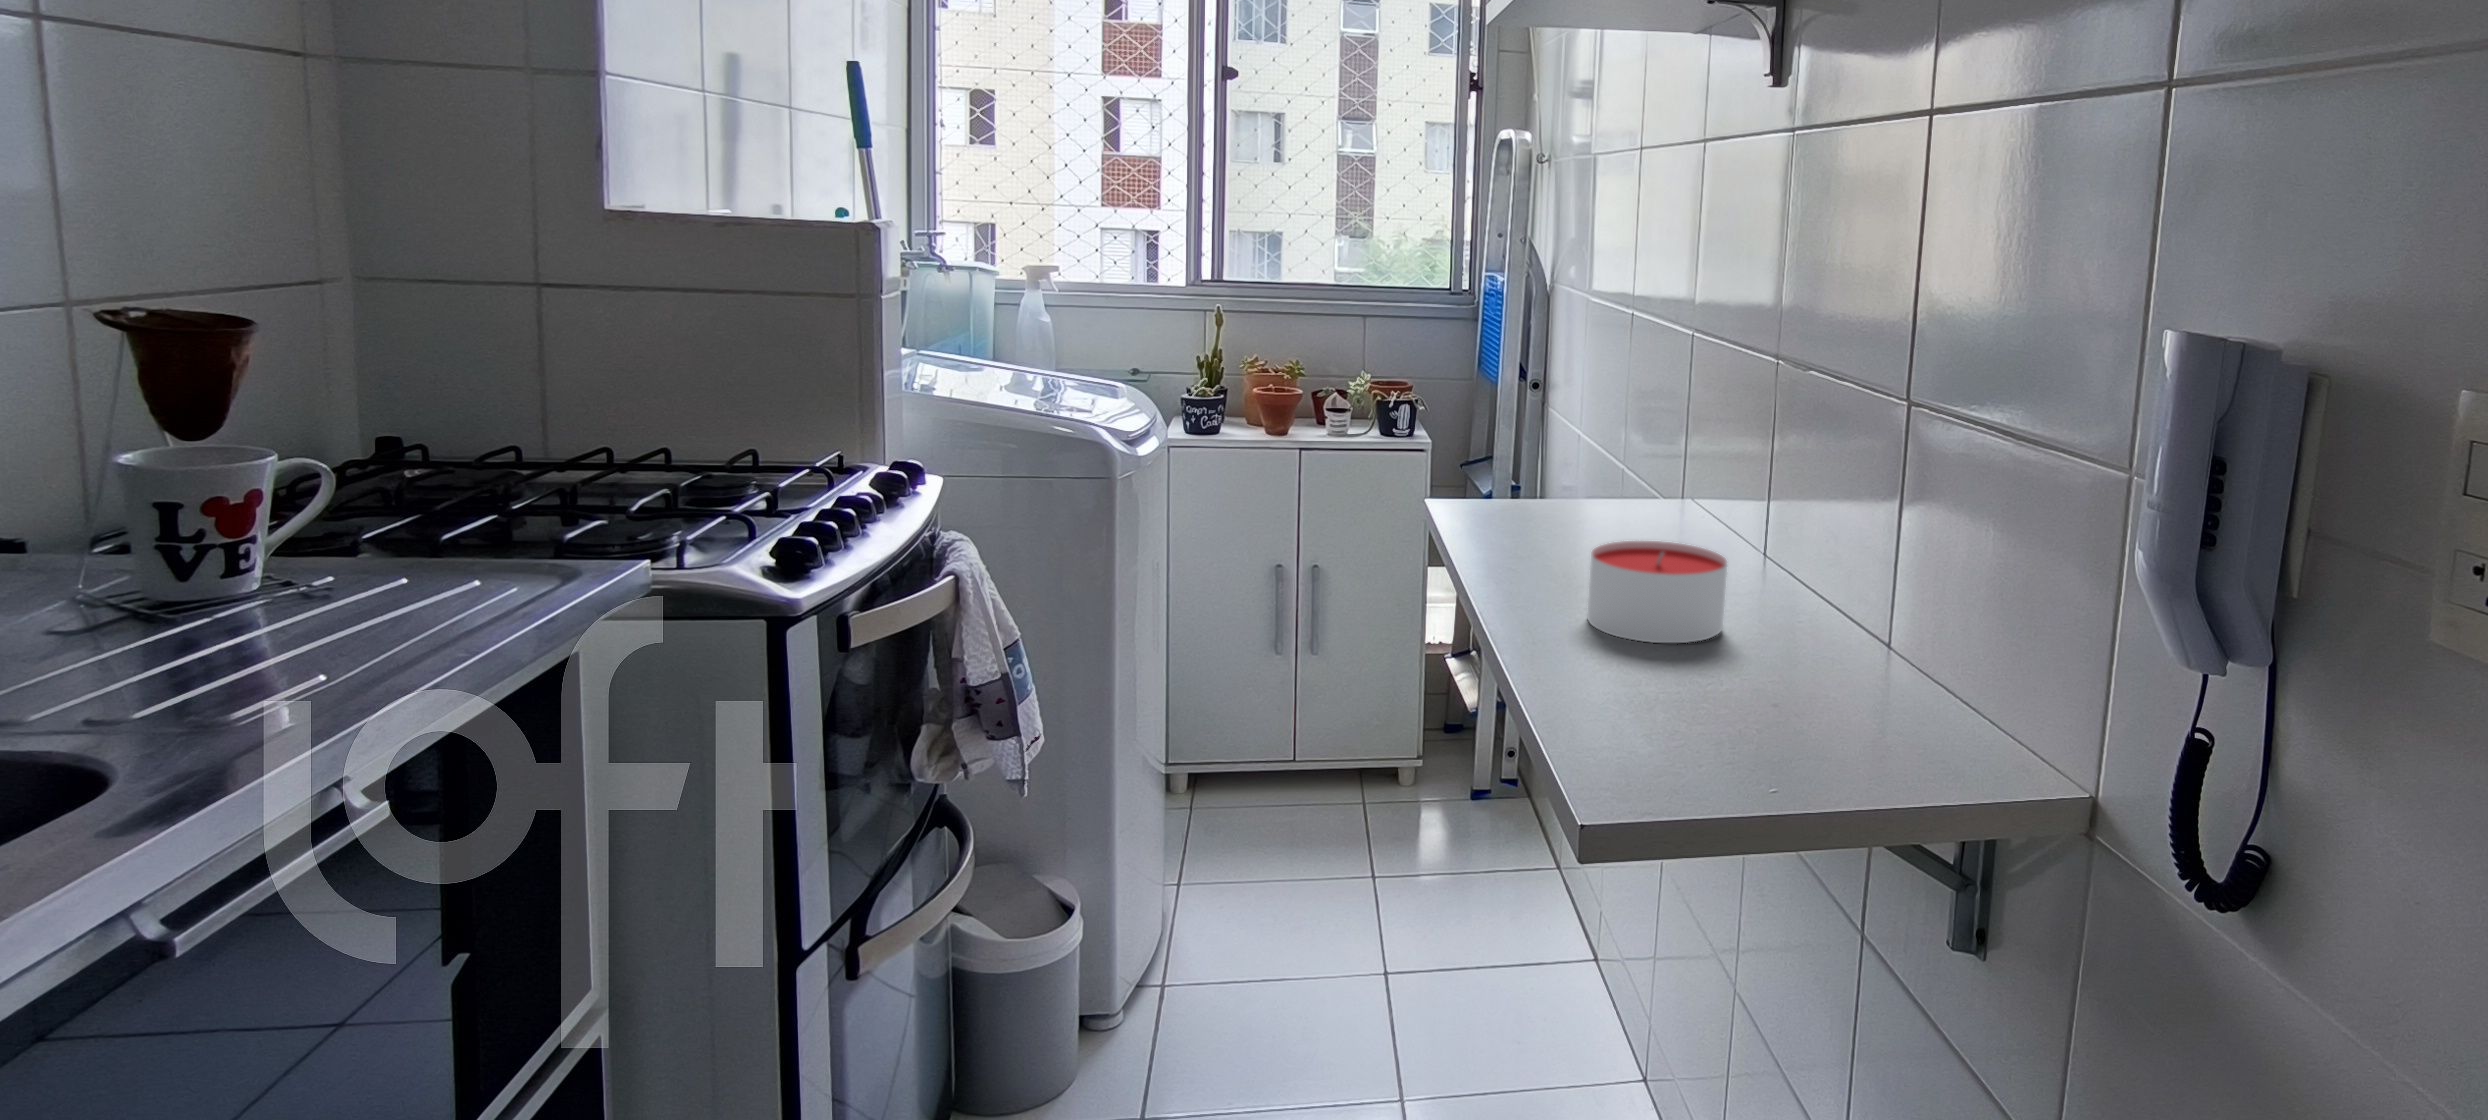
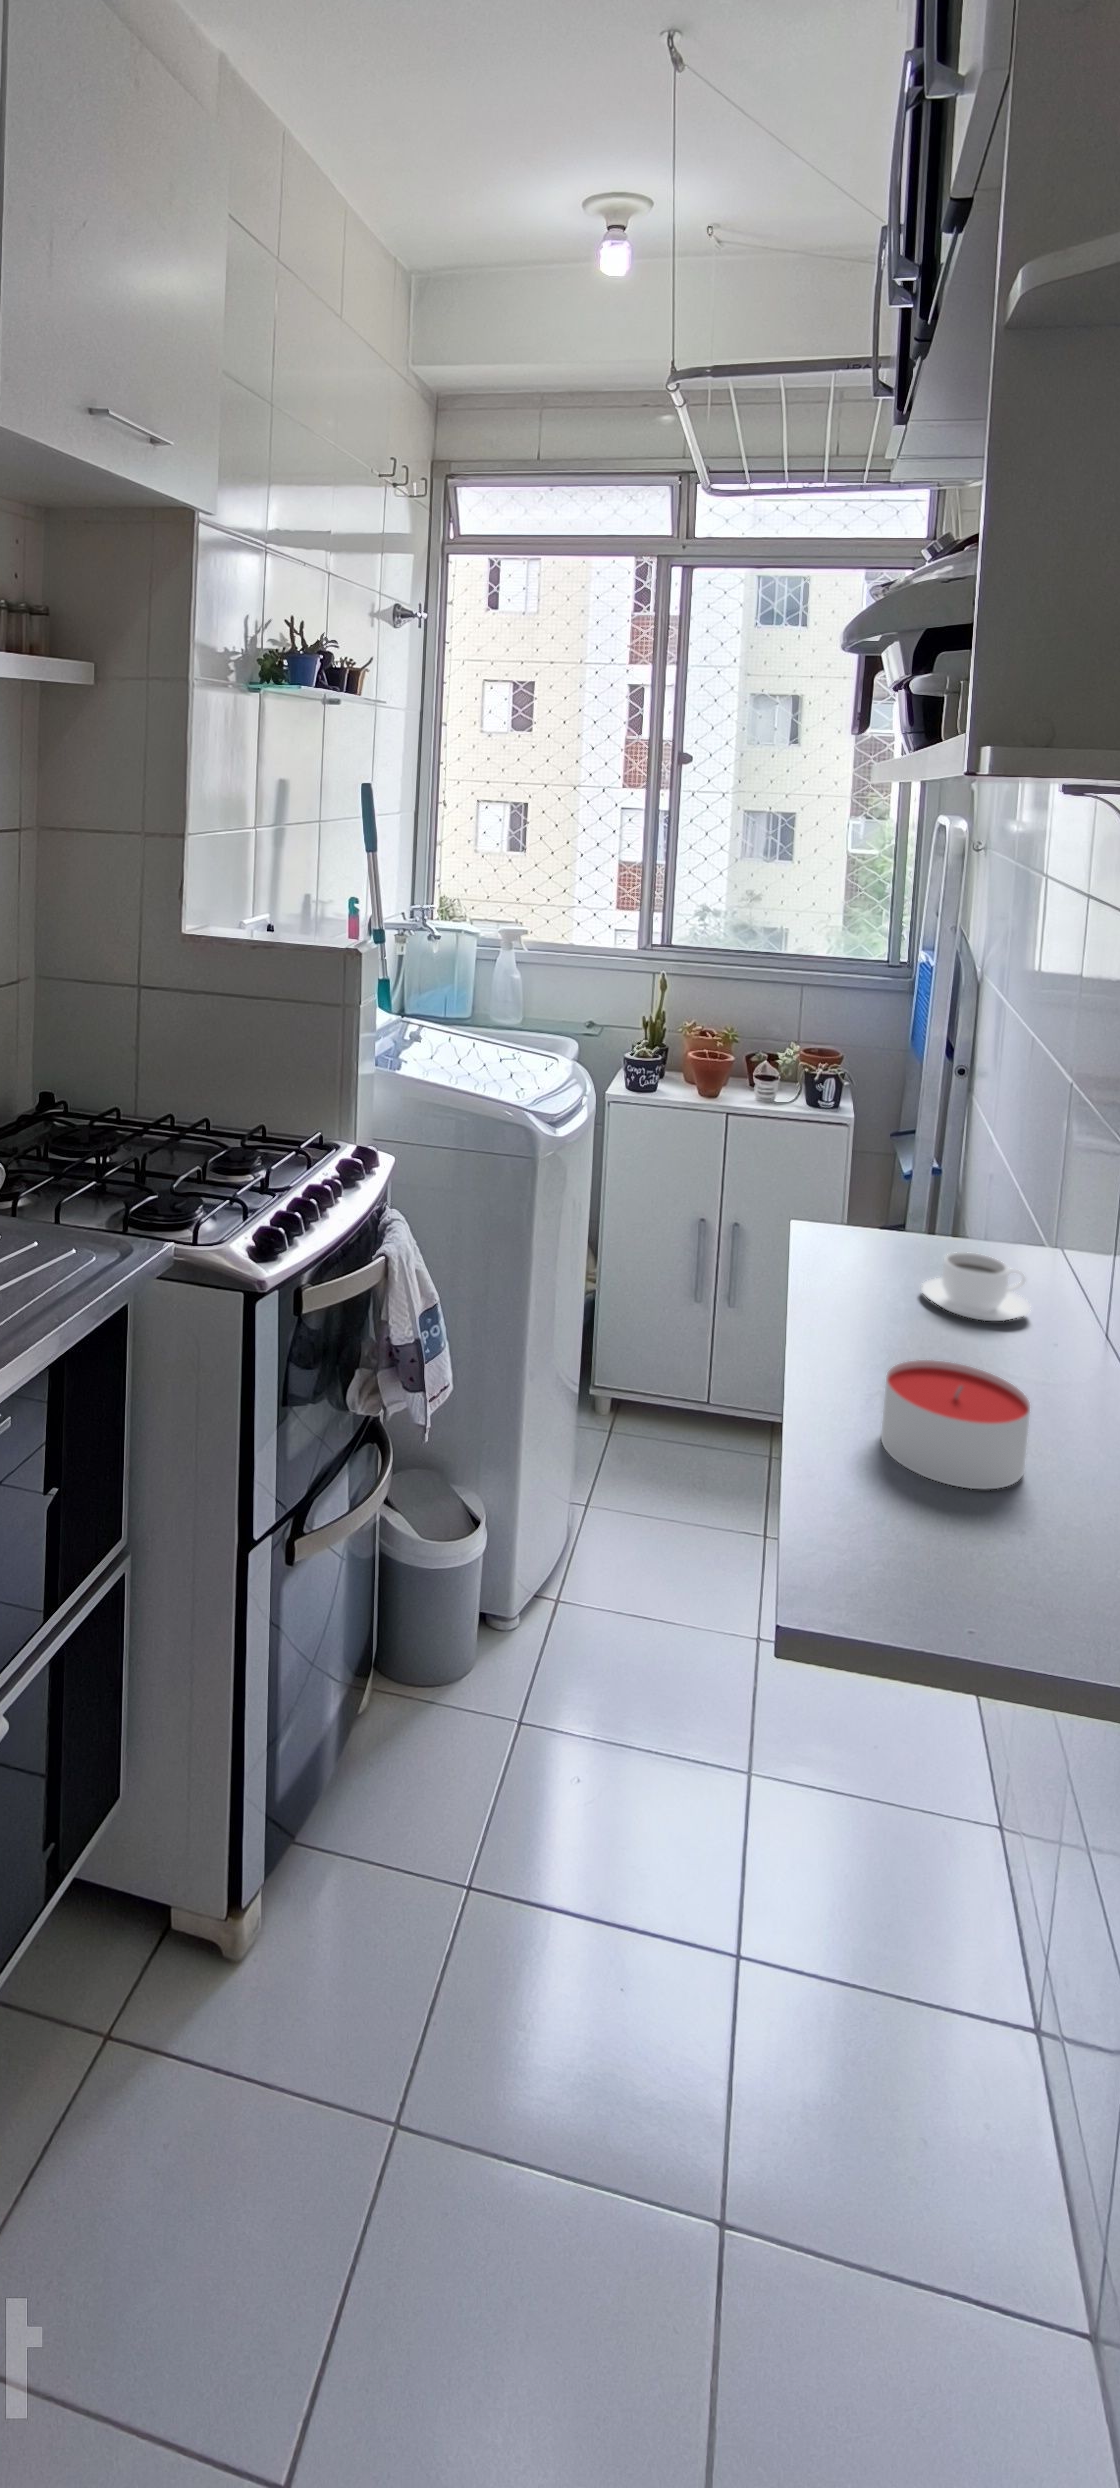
coffee cup: none [1570,480,1672,538] -> present [921,1252,1031,1321]

